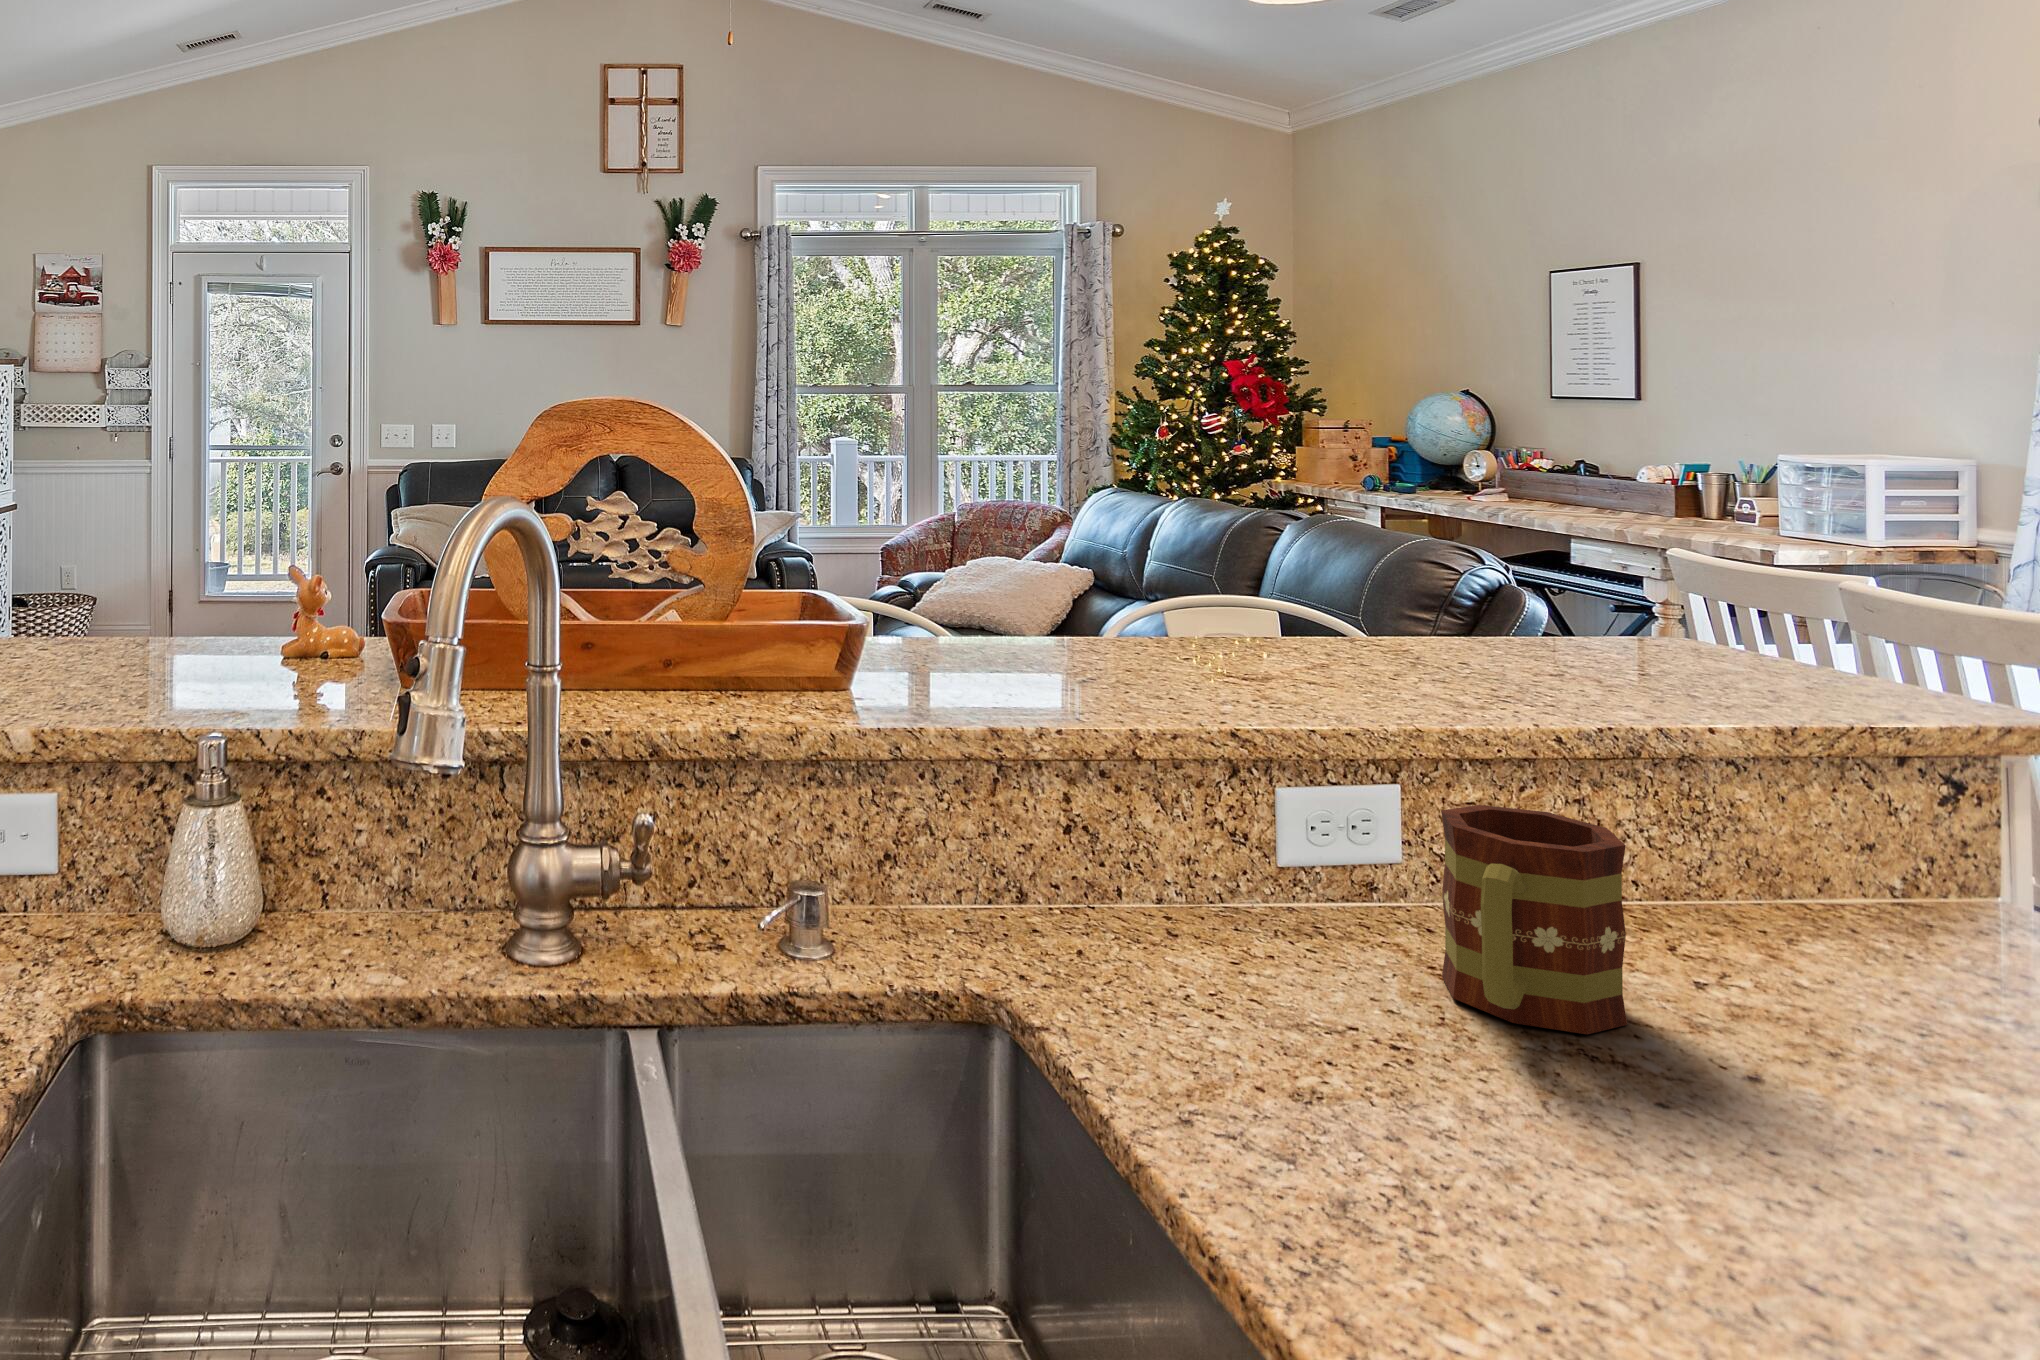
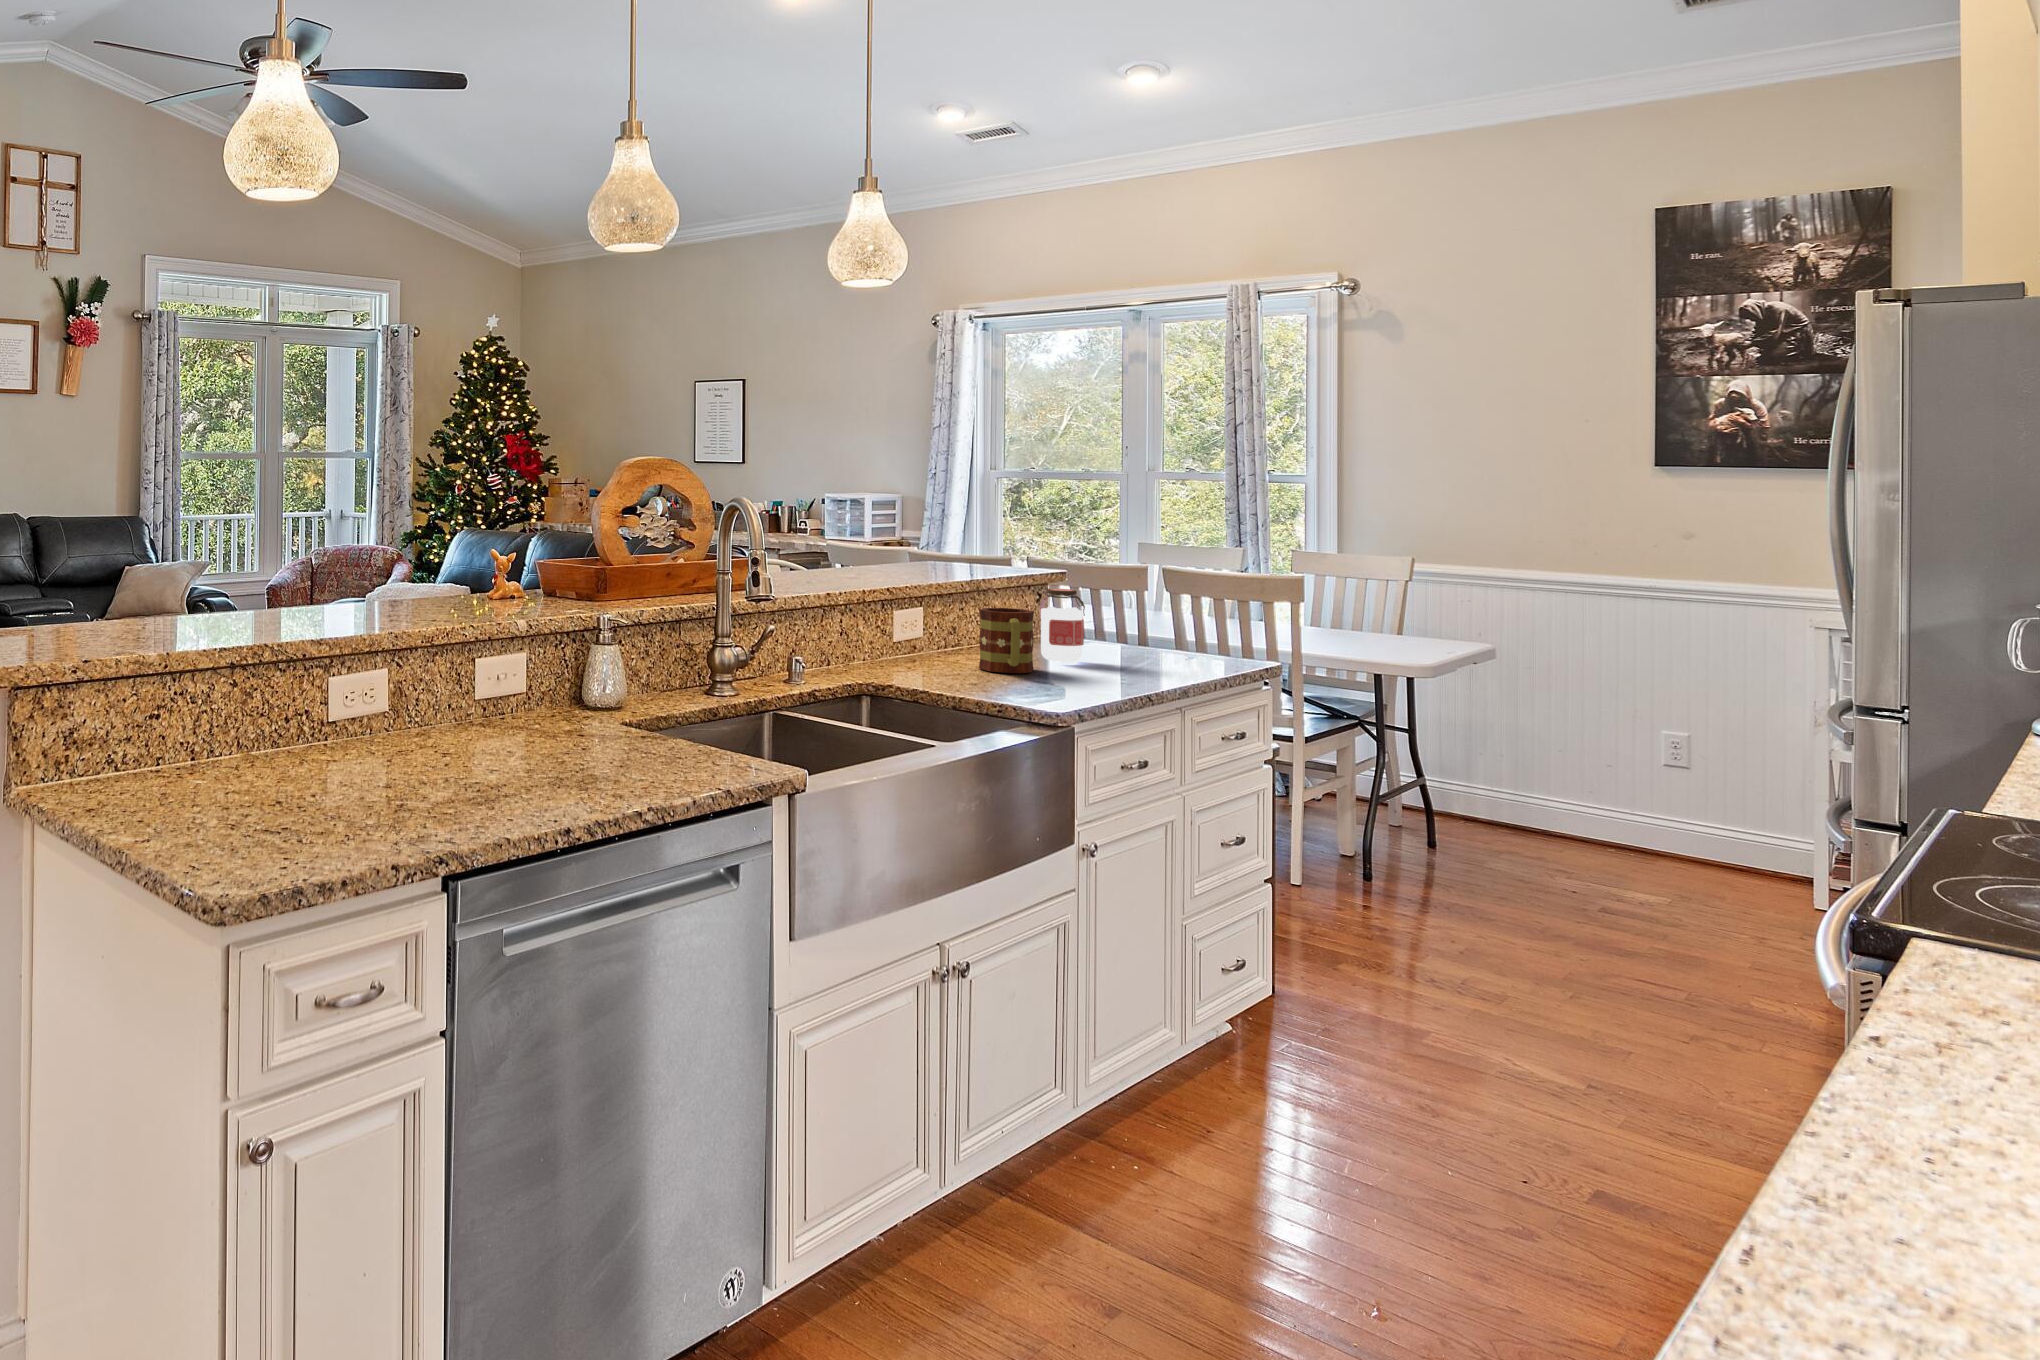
jar: none [1721,773,1894,1020] -> present [1039,589,1085,662]

